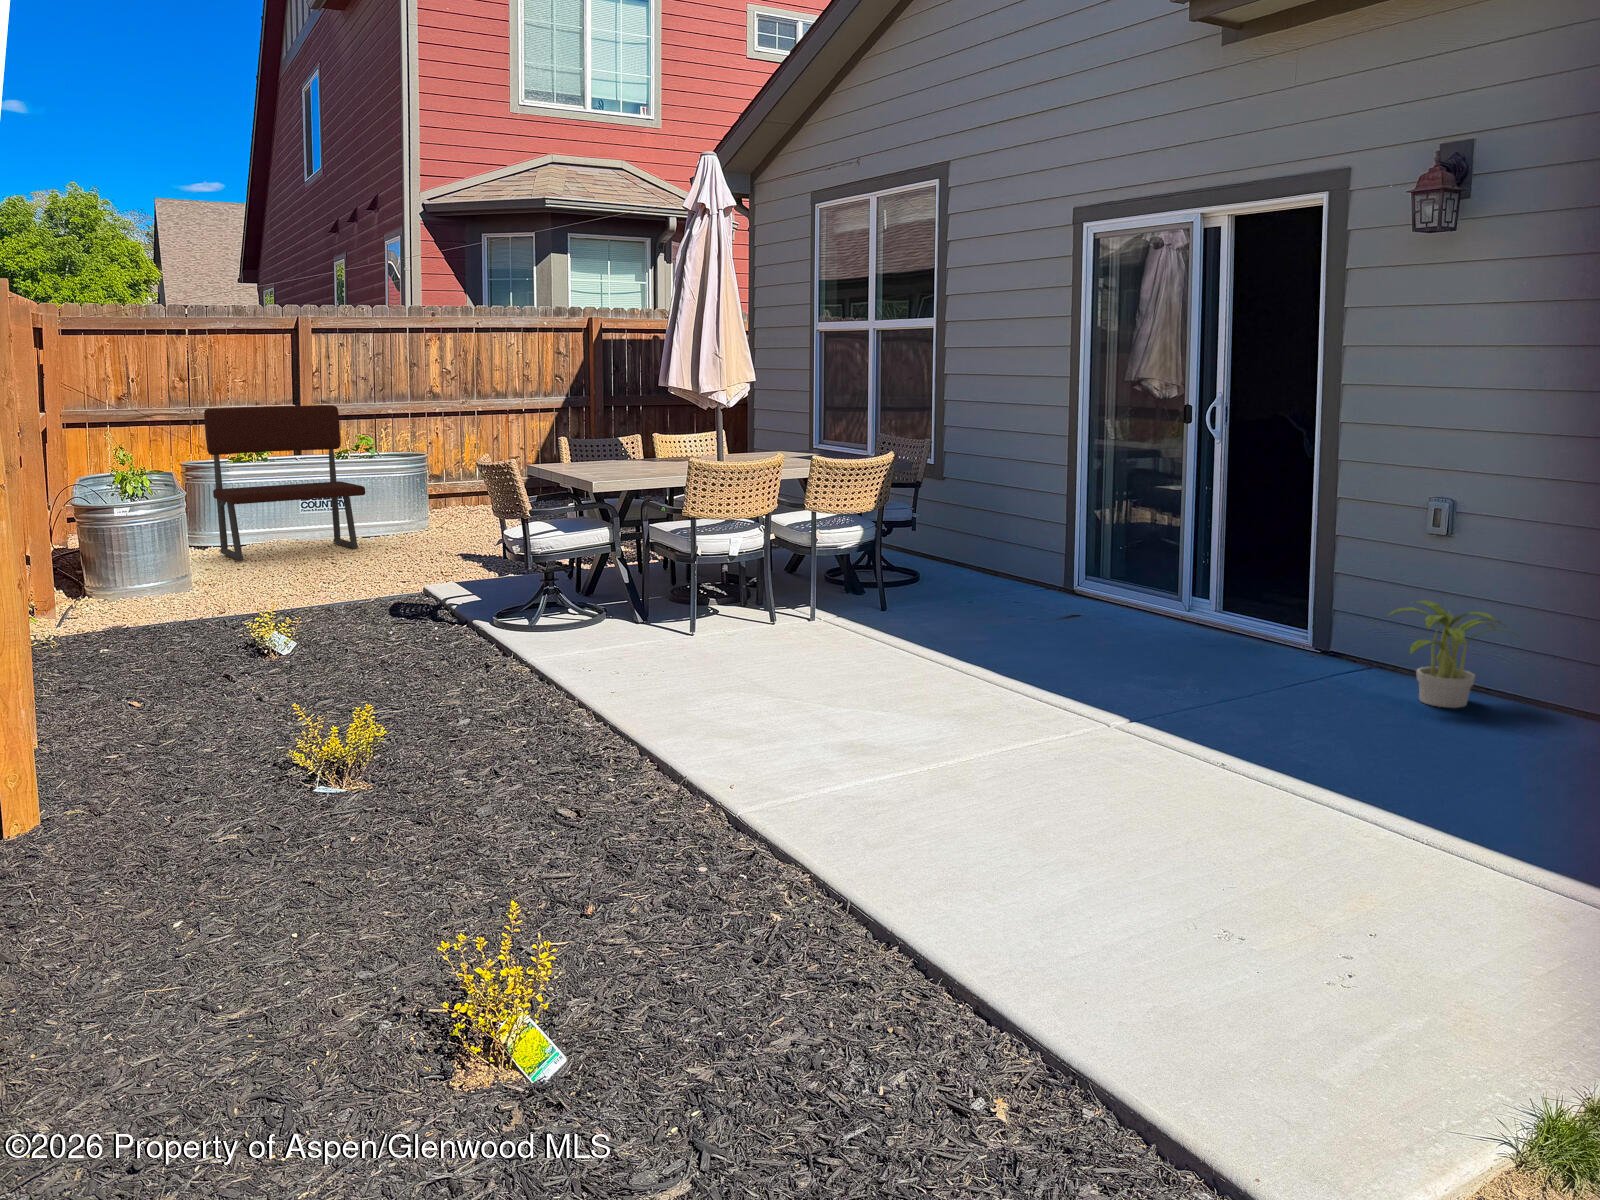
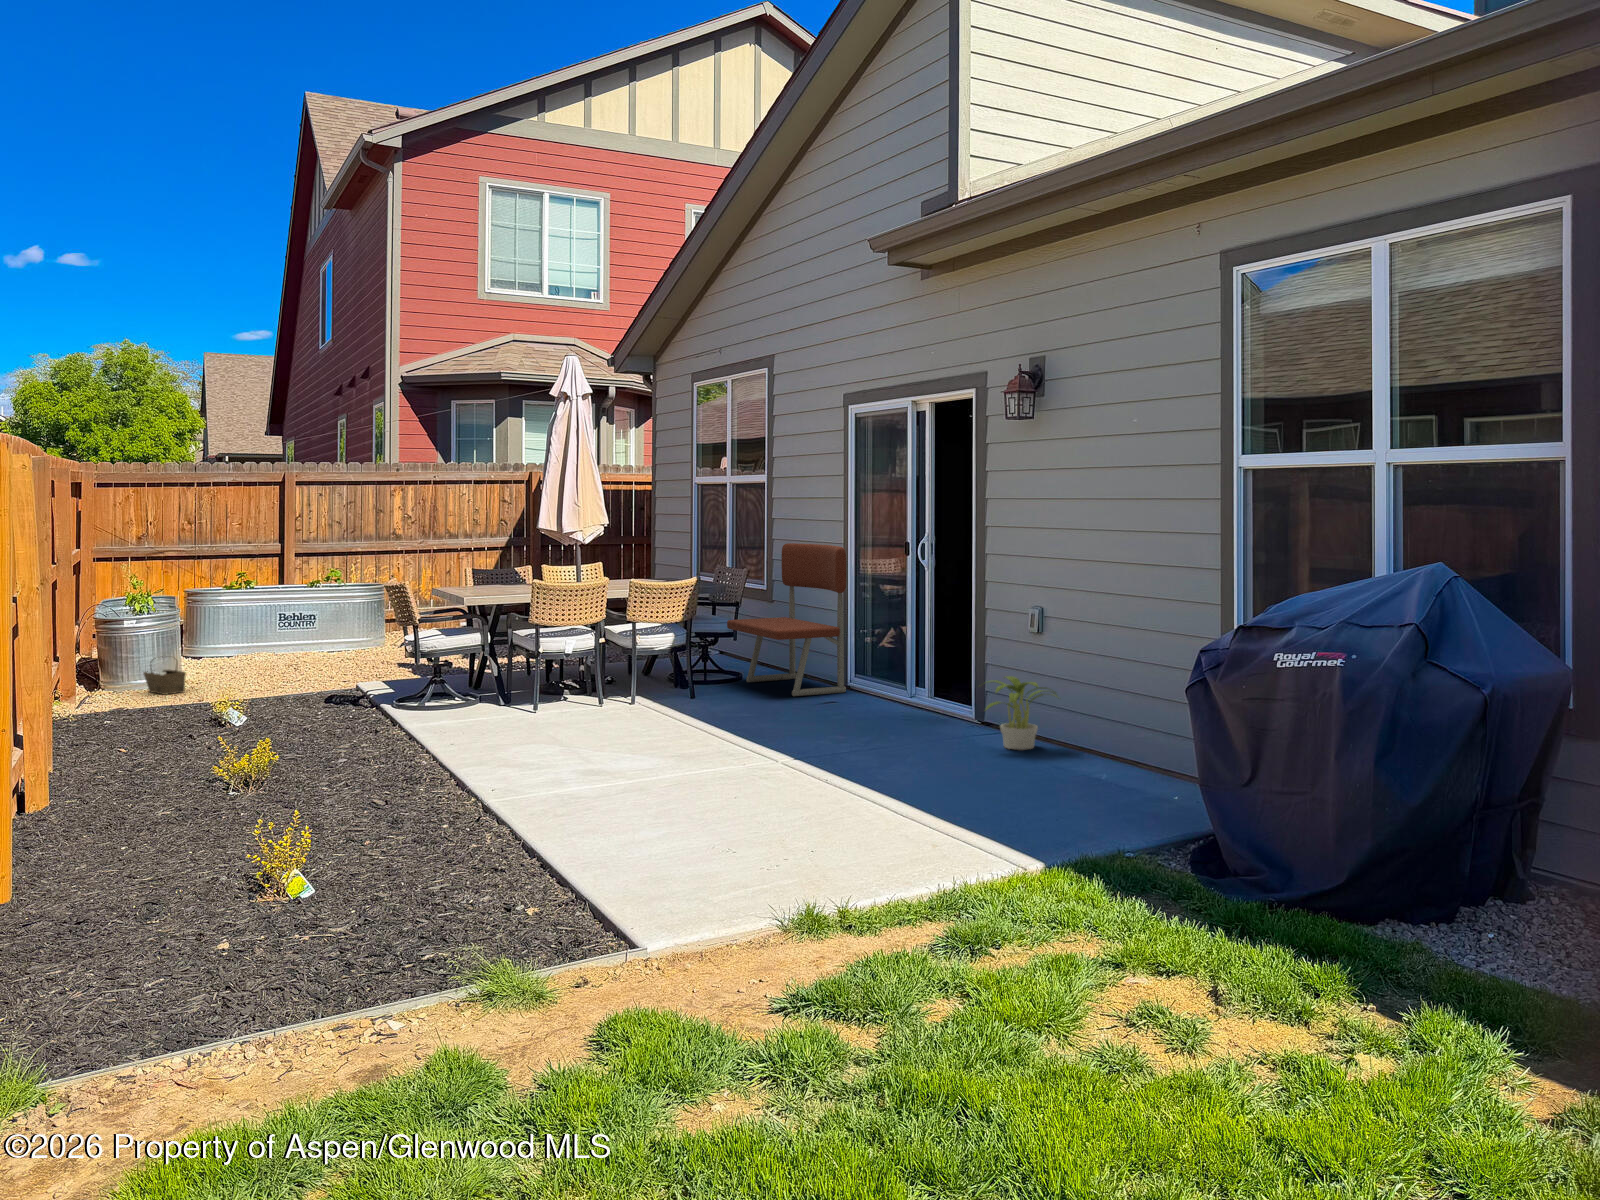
bench: present [204,405,365,561] -> present [727,543,846,696]
basket: none [143,552,200,603] -> present [144,661,186,695]

